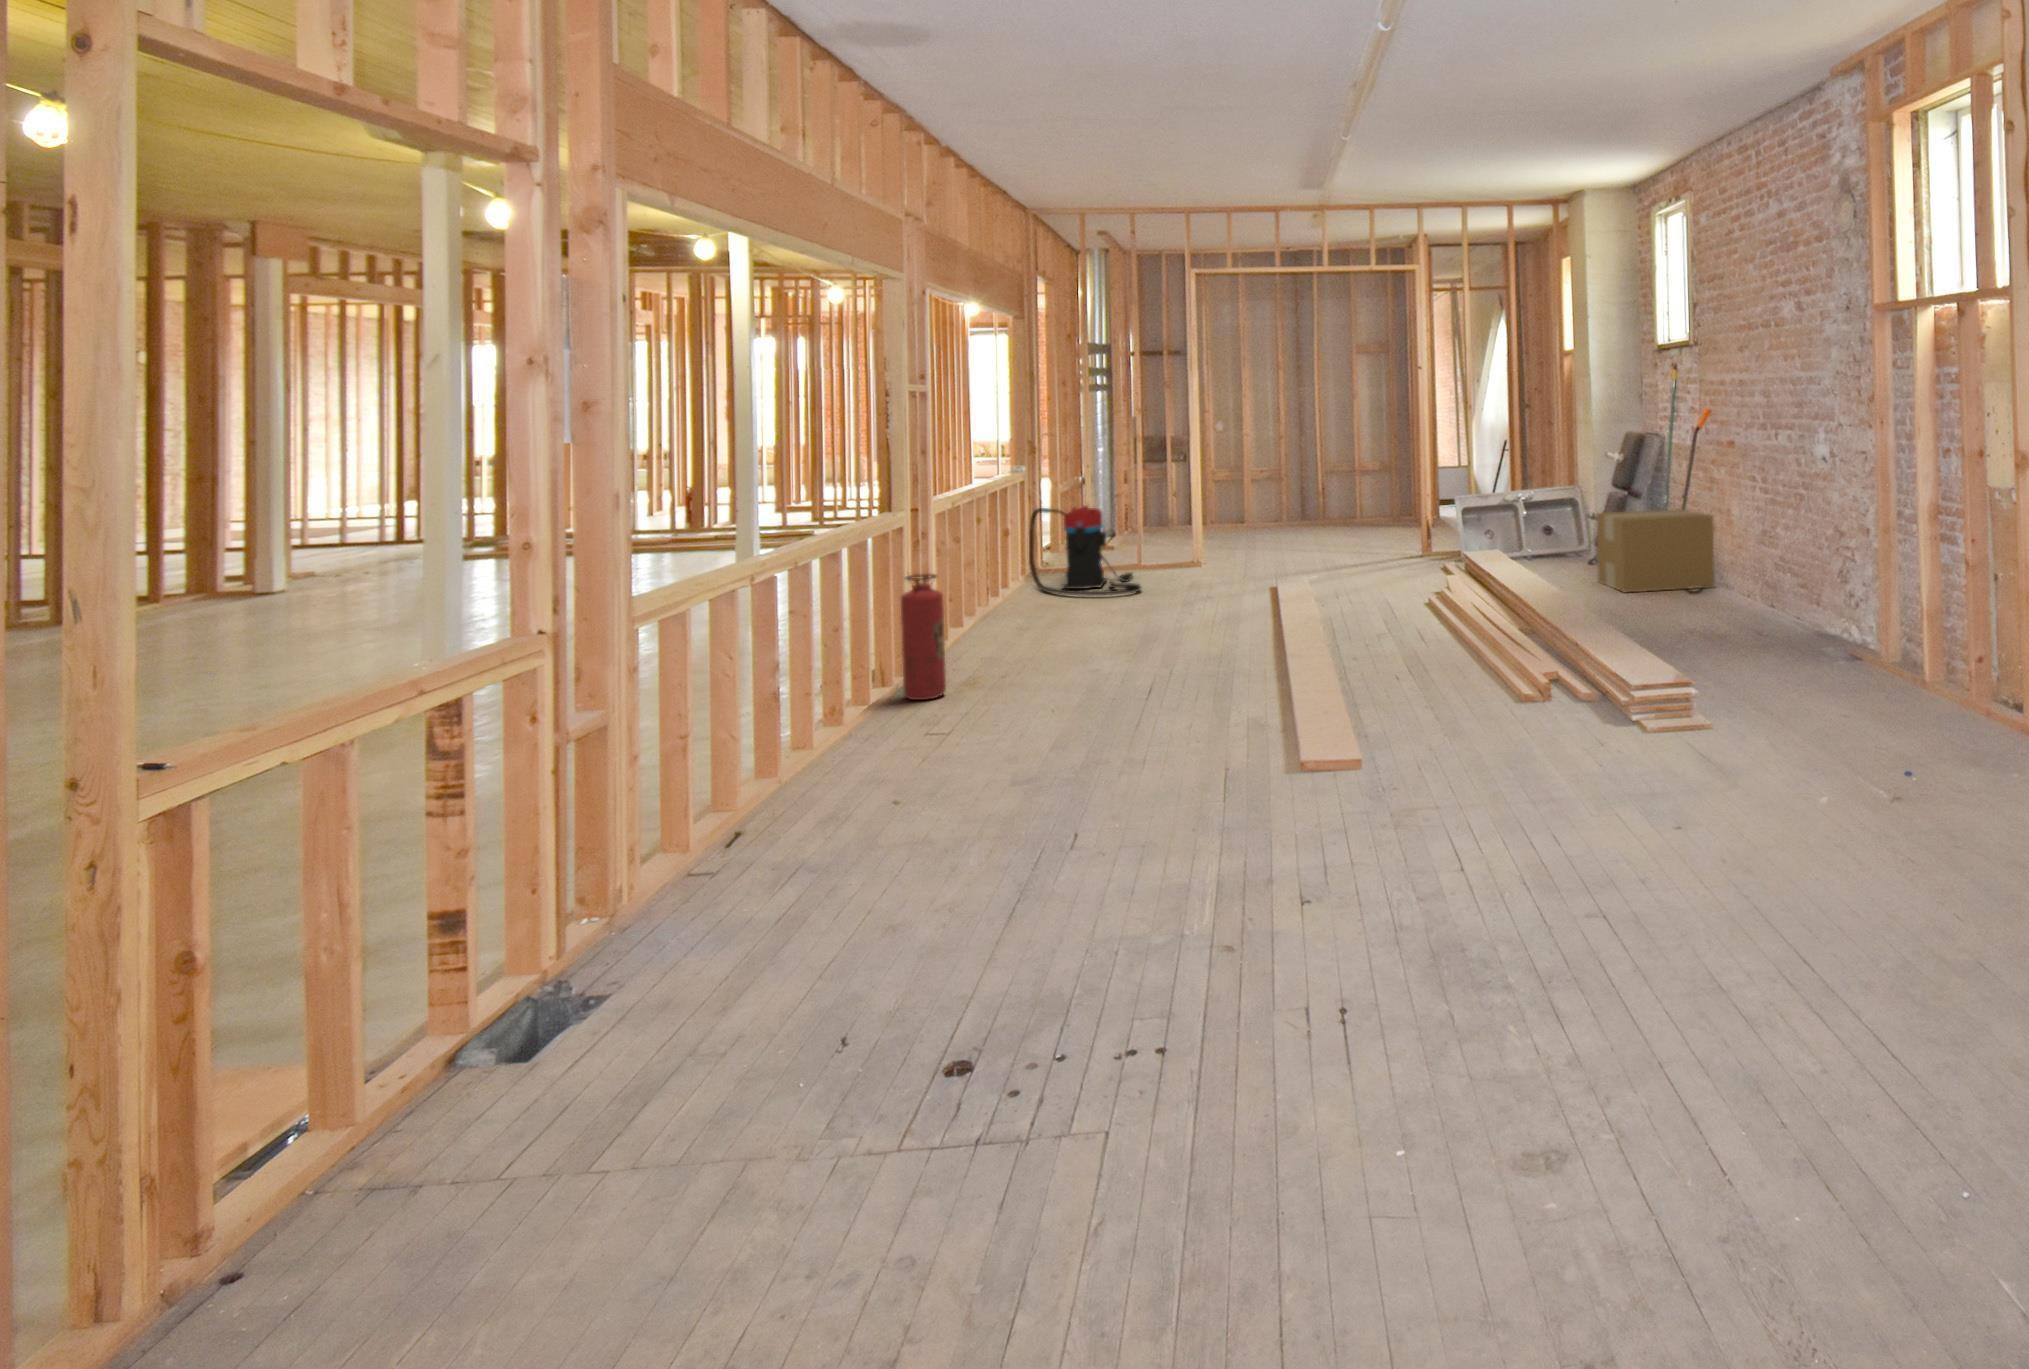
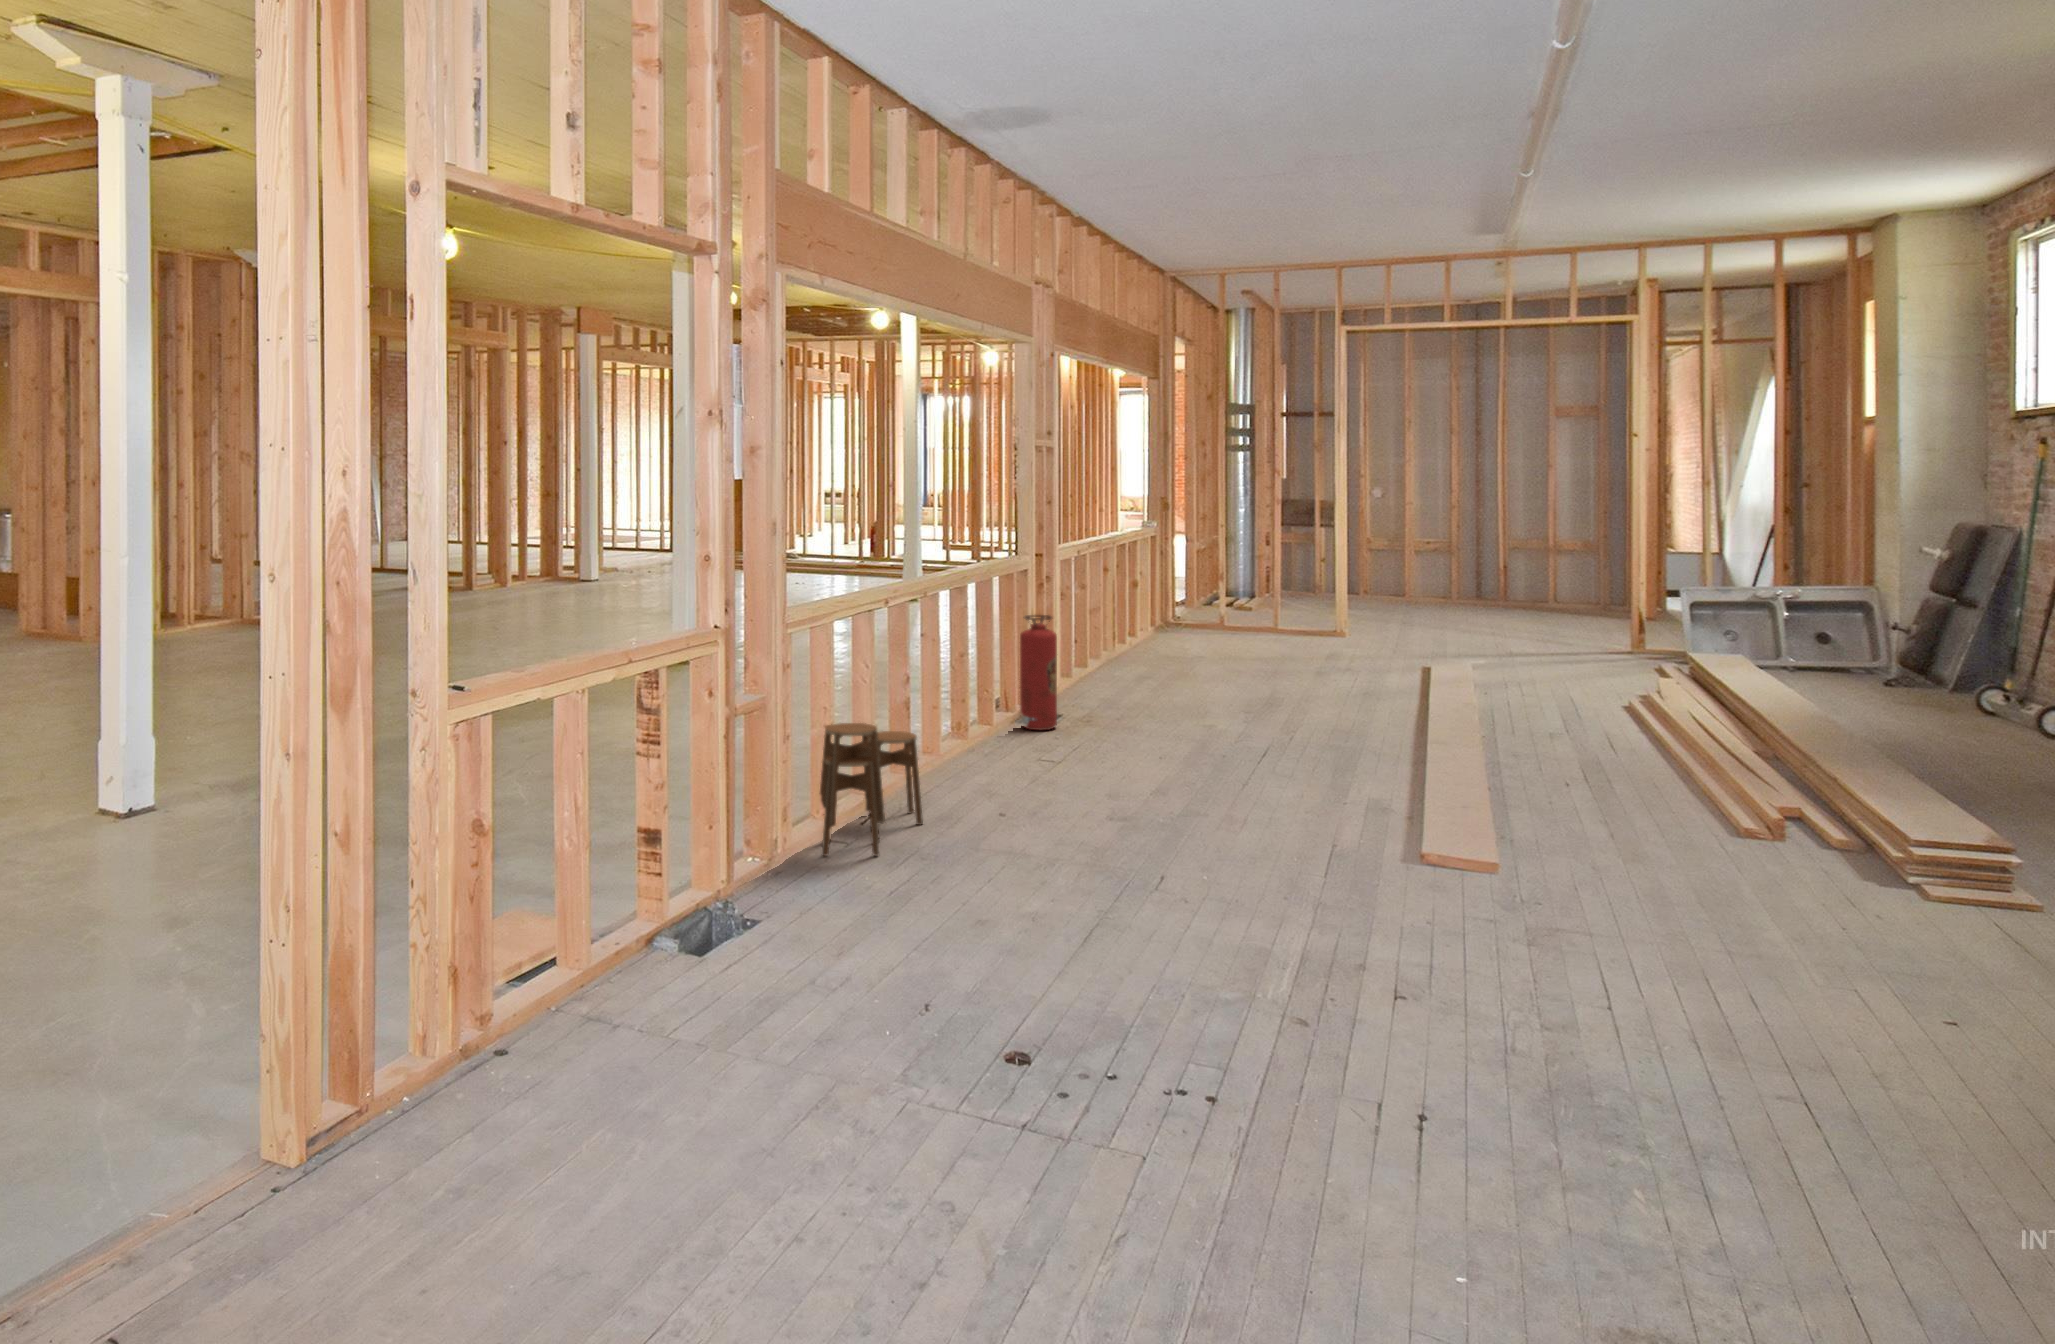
vacuum cleaner: present [1029,505,1141,596] -> none [1159,563,1266,655]
cardboard box: present [1596,509,1715,593] -> none [1812,610,1979,714]
stool: none [680,725,814,893] -> present [820,723,923,856]

